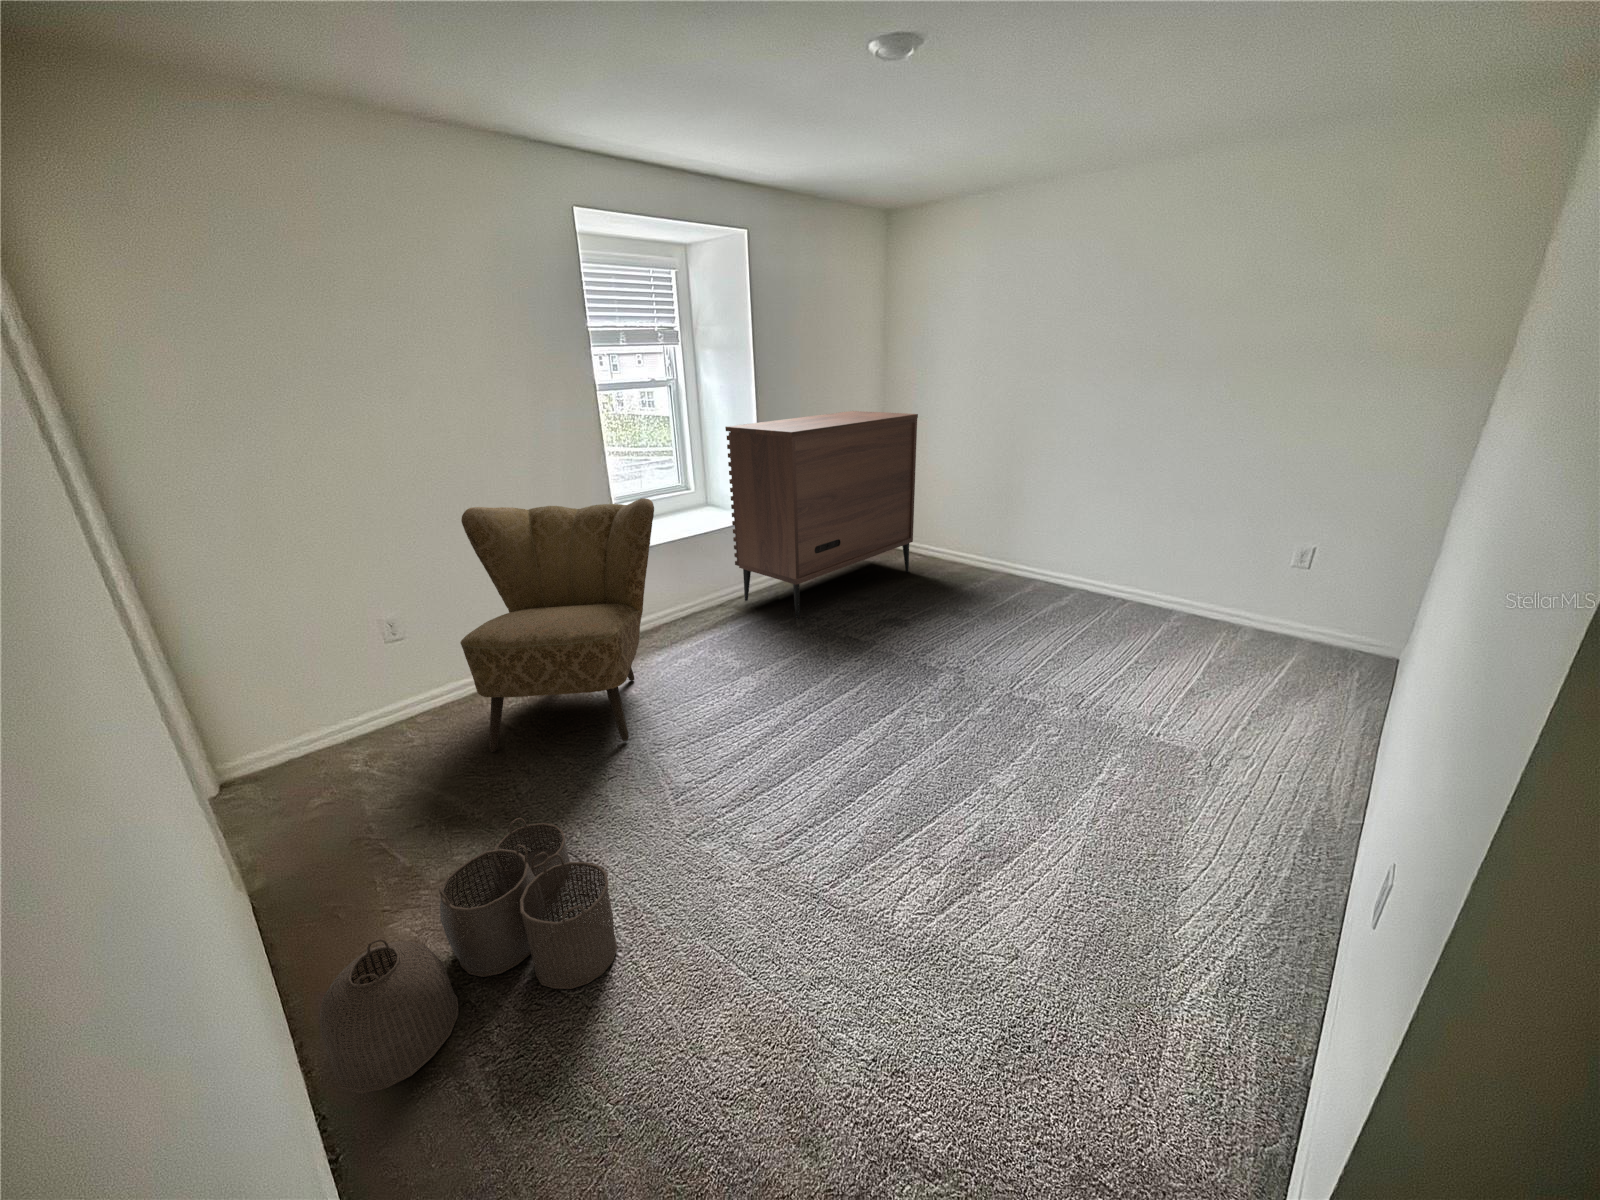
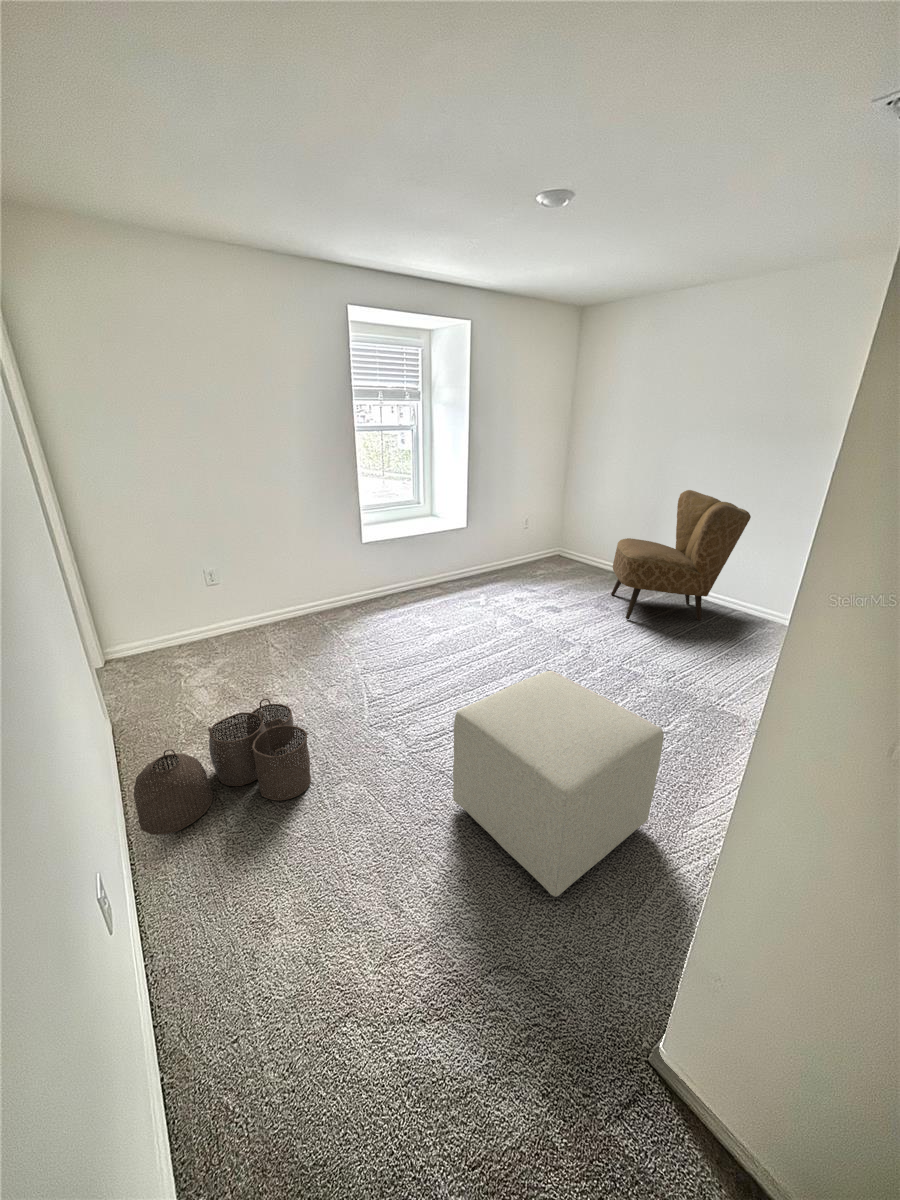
dresser: present [725,411,918,618] -> none [444,454,588,599]
armchair: present [460,498,654,752] -> present [611,490,751,620]
ottoman: none [845,724,1149,1075] -> present [453,671,664,897]

